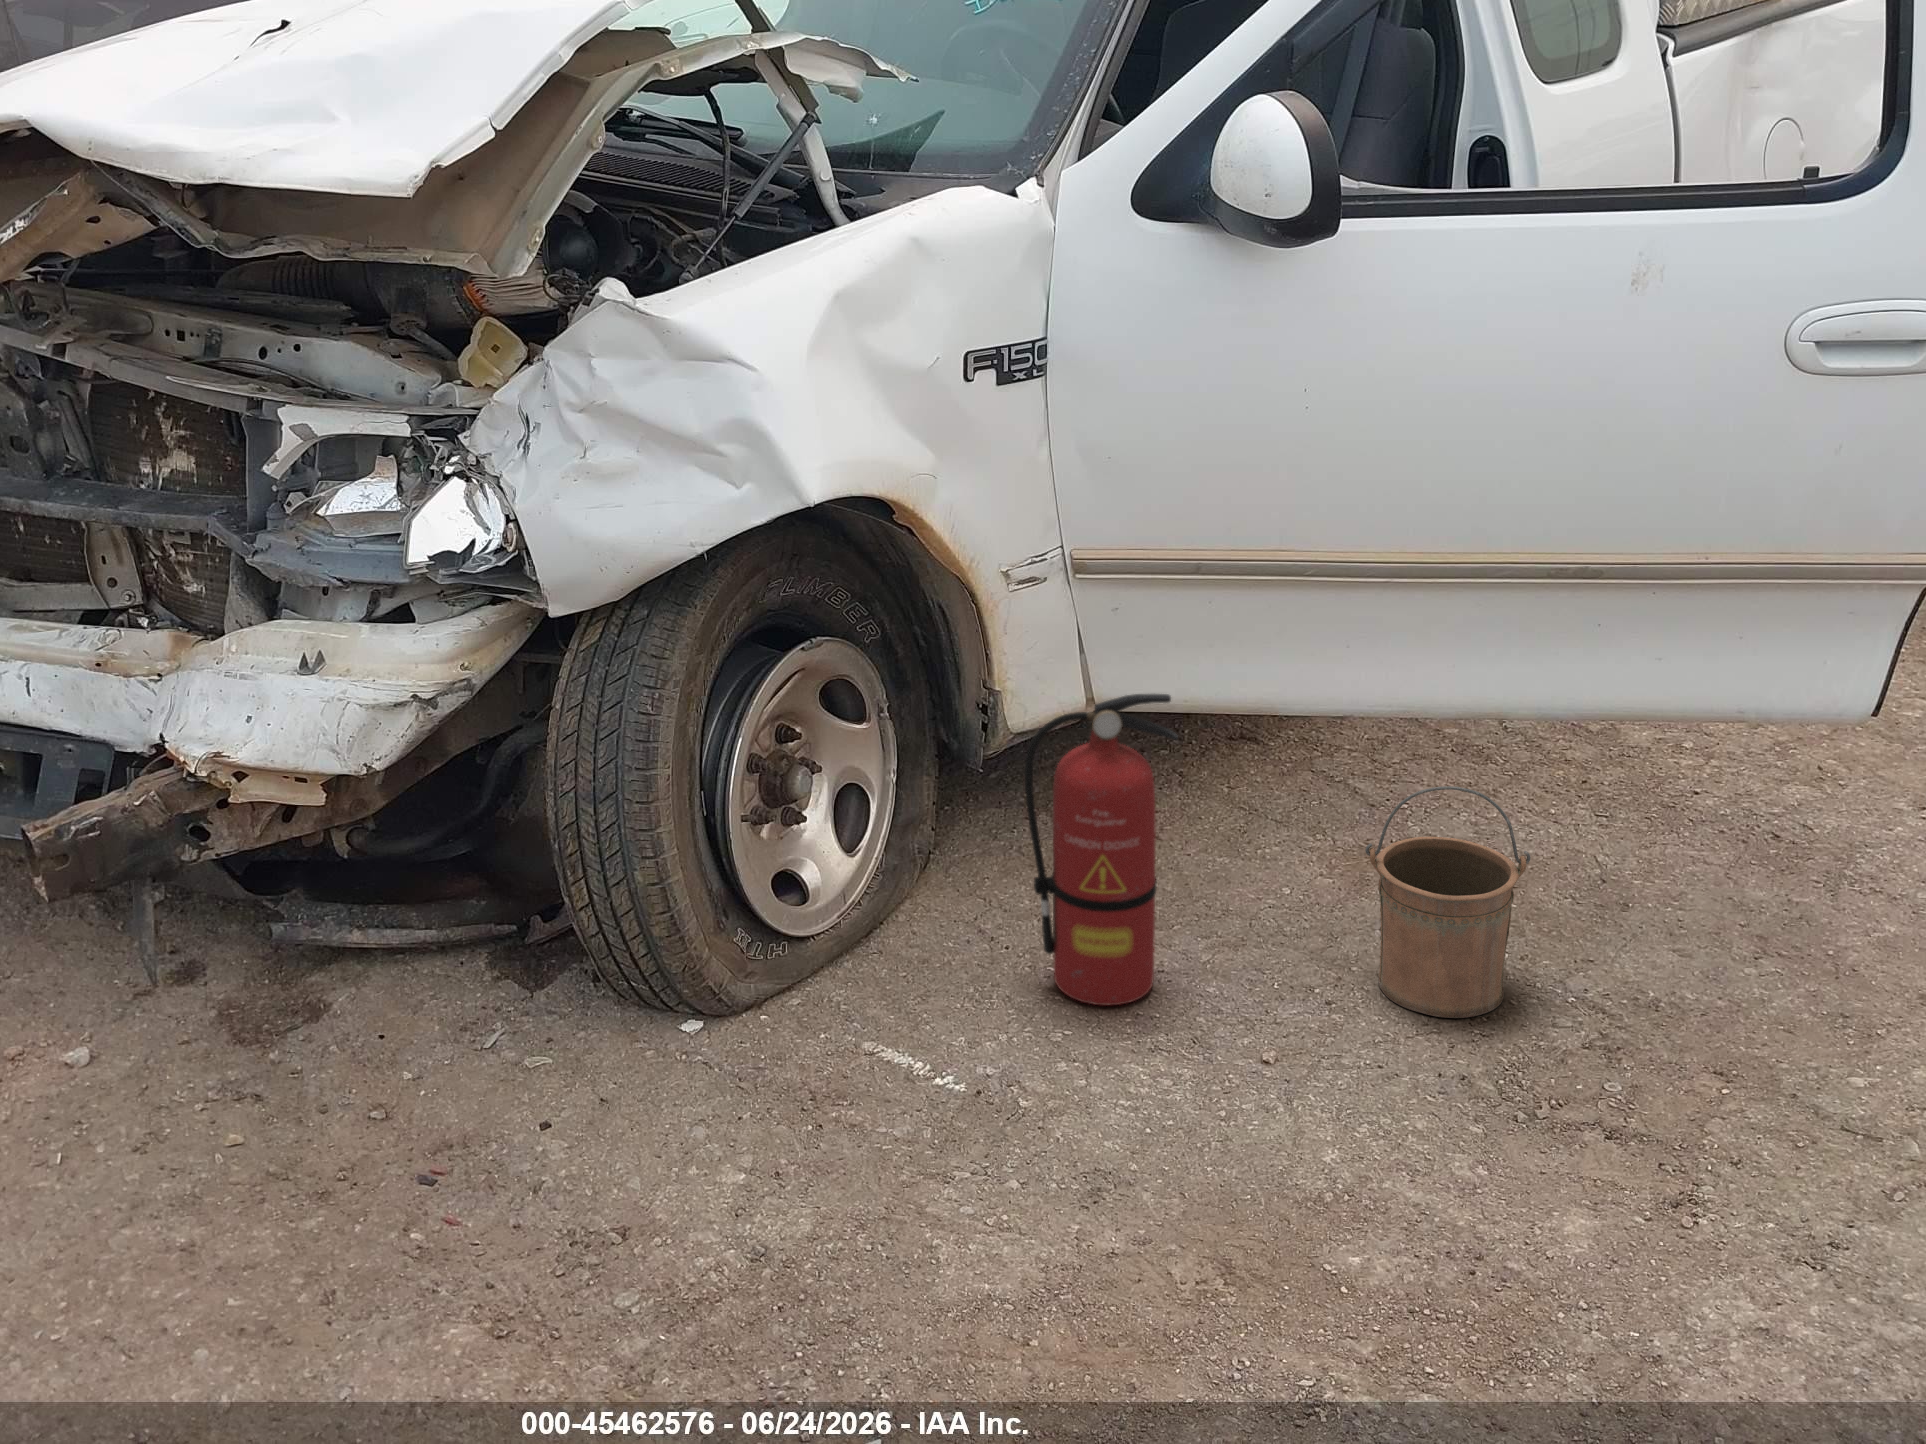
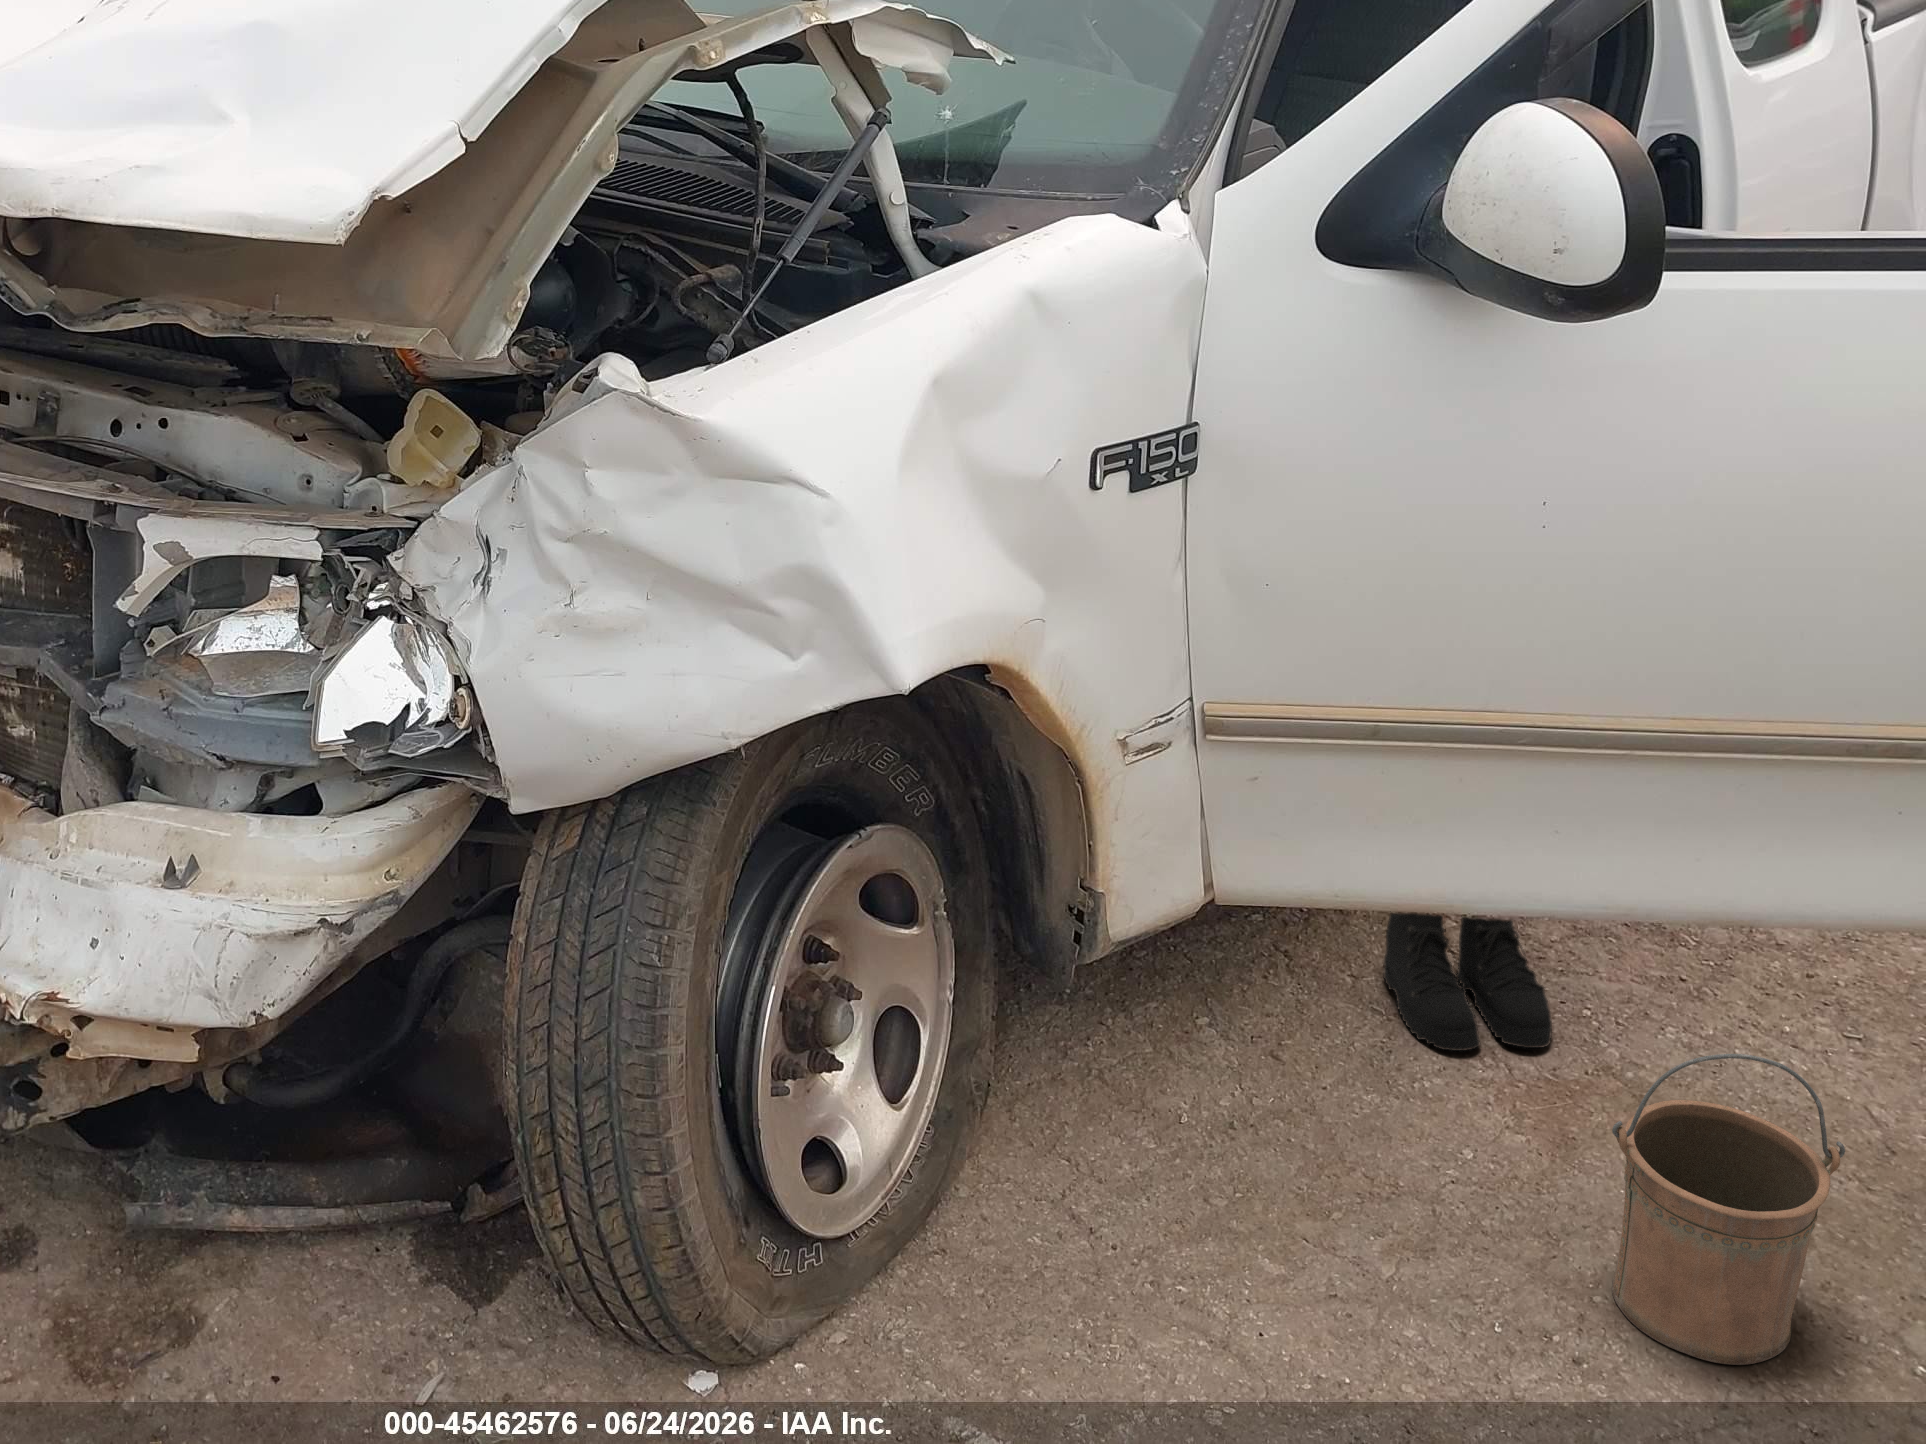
fire extinguisher: present [1025,694,1178,1005] -> none [1156,921,1369,1330]
boots: none [1262,717,1383,842] -> present [1384,911,1552,1051]

